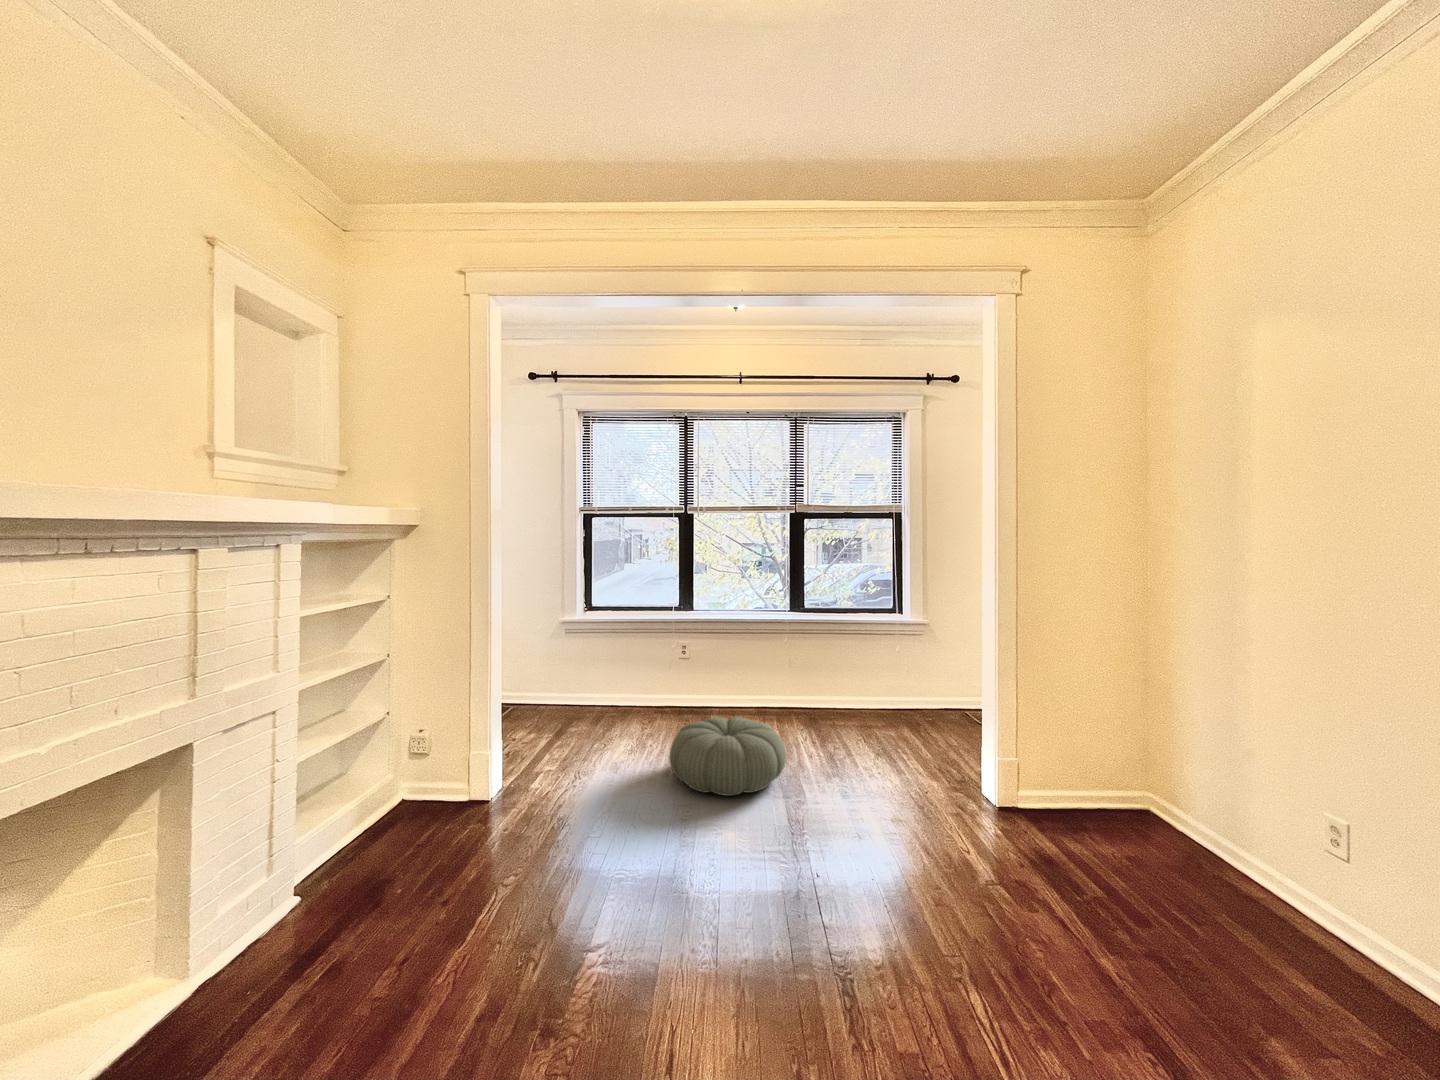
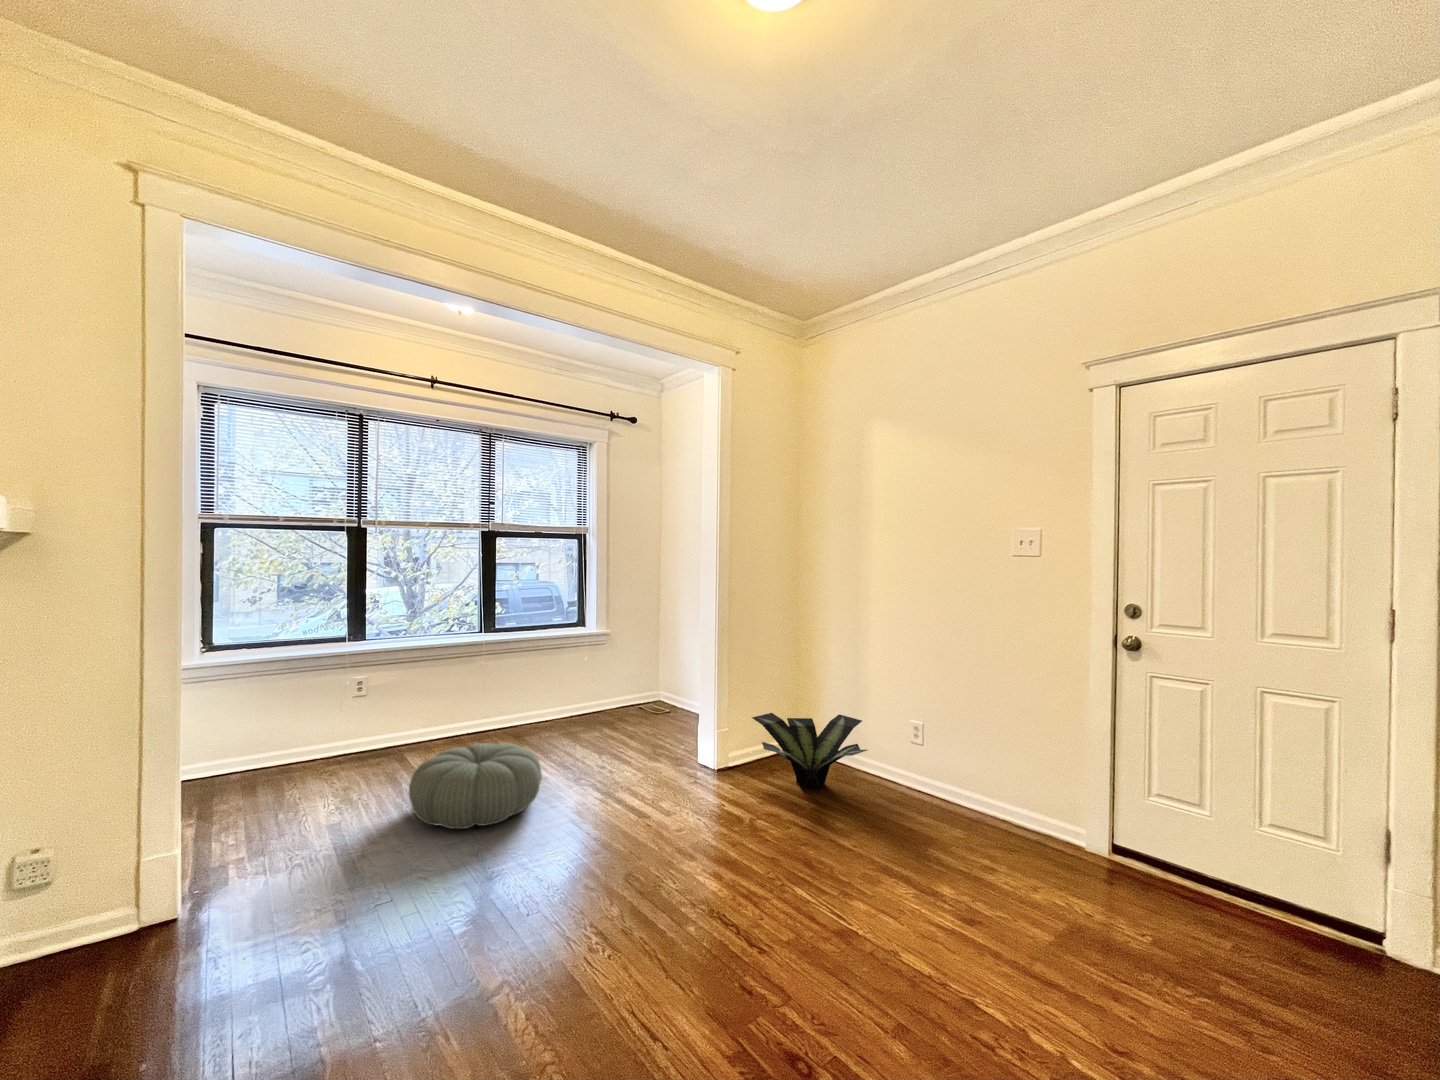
potted plant: none [1034,755,1241,882] -> present [752,713,867,789]

